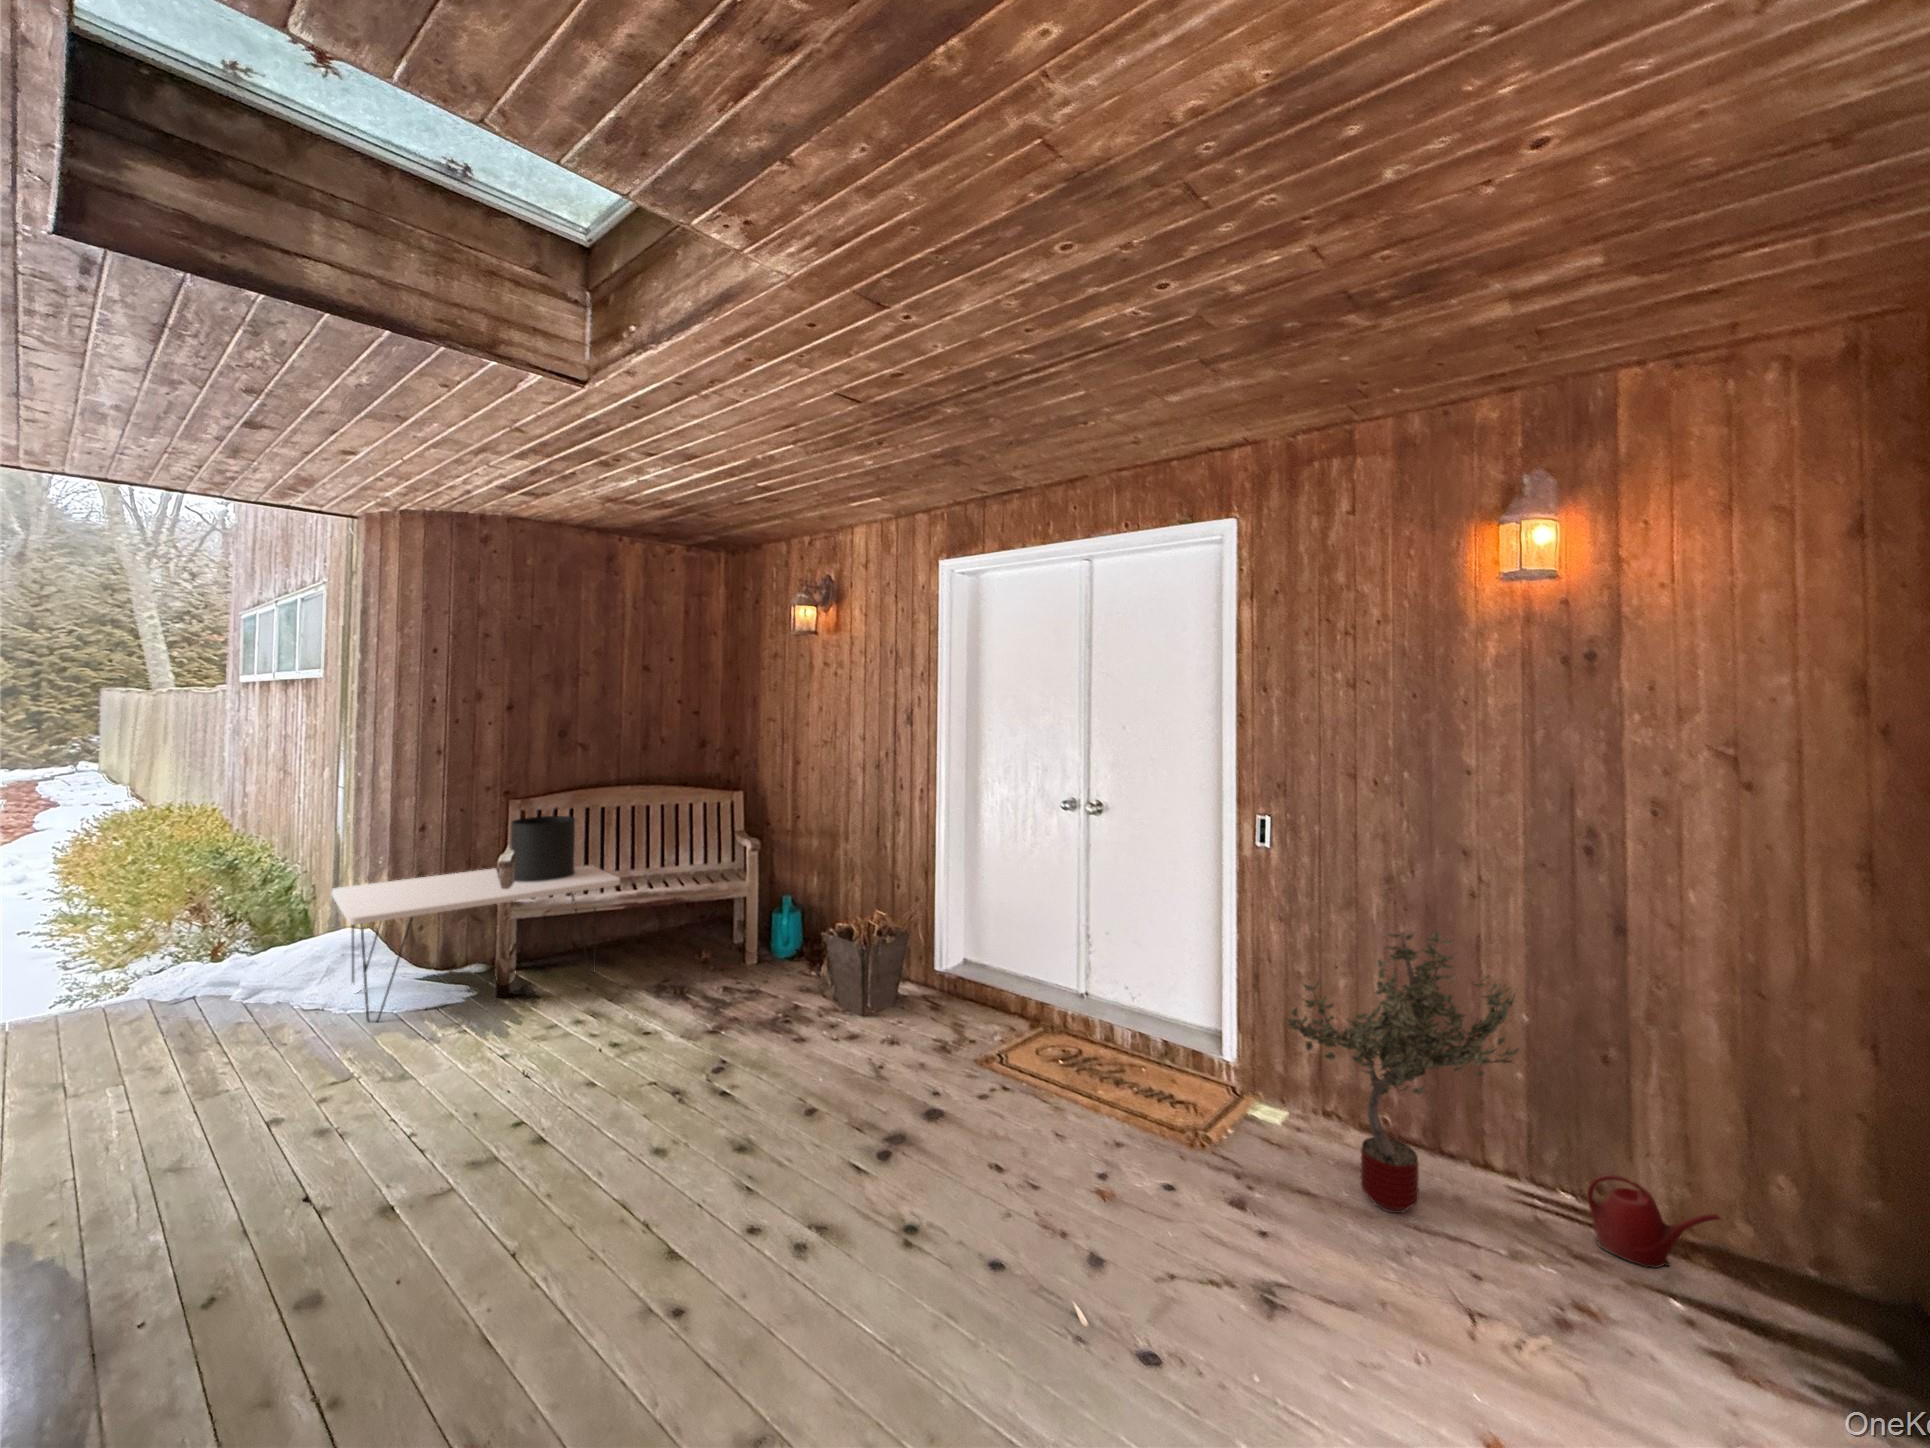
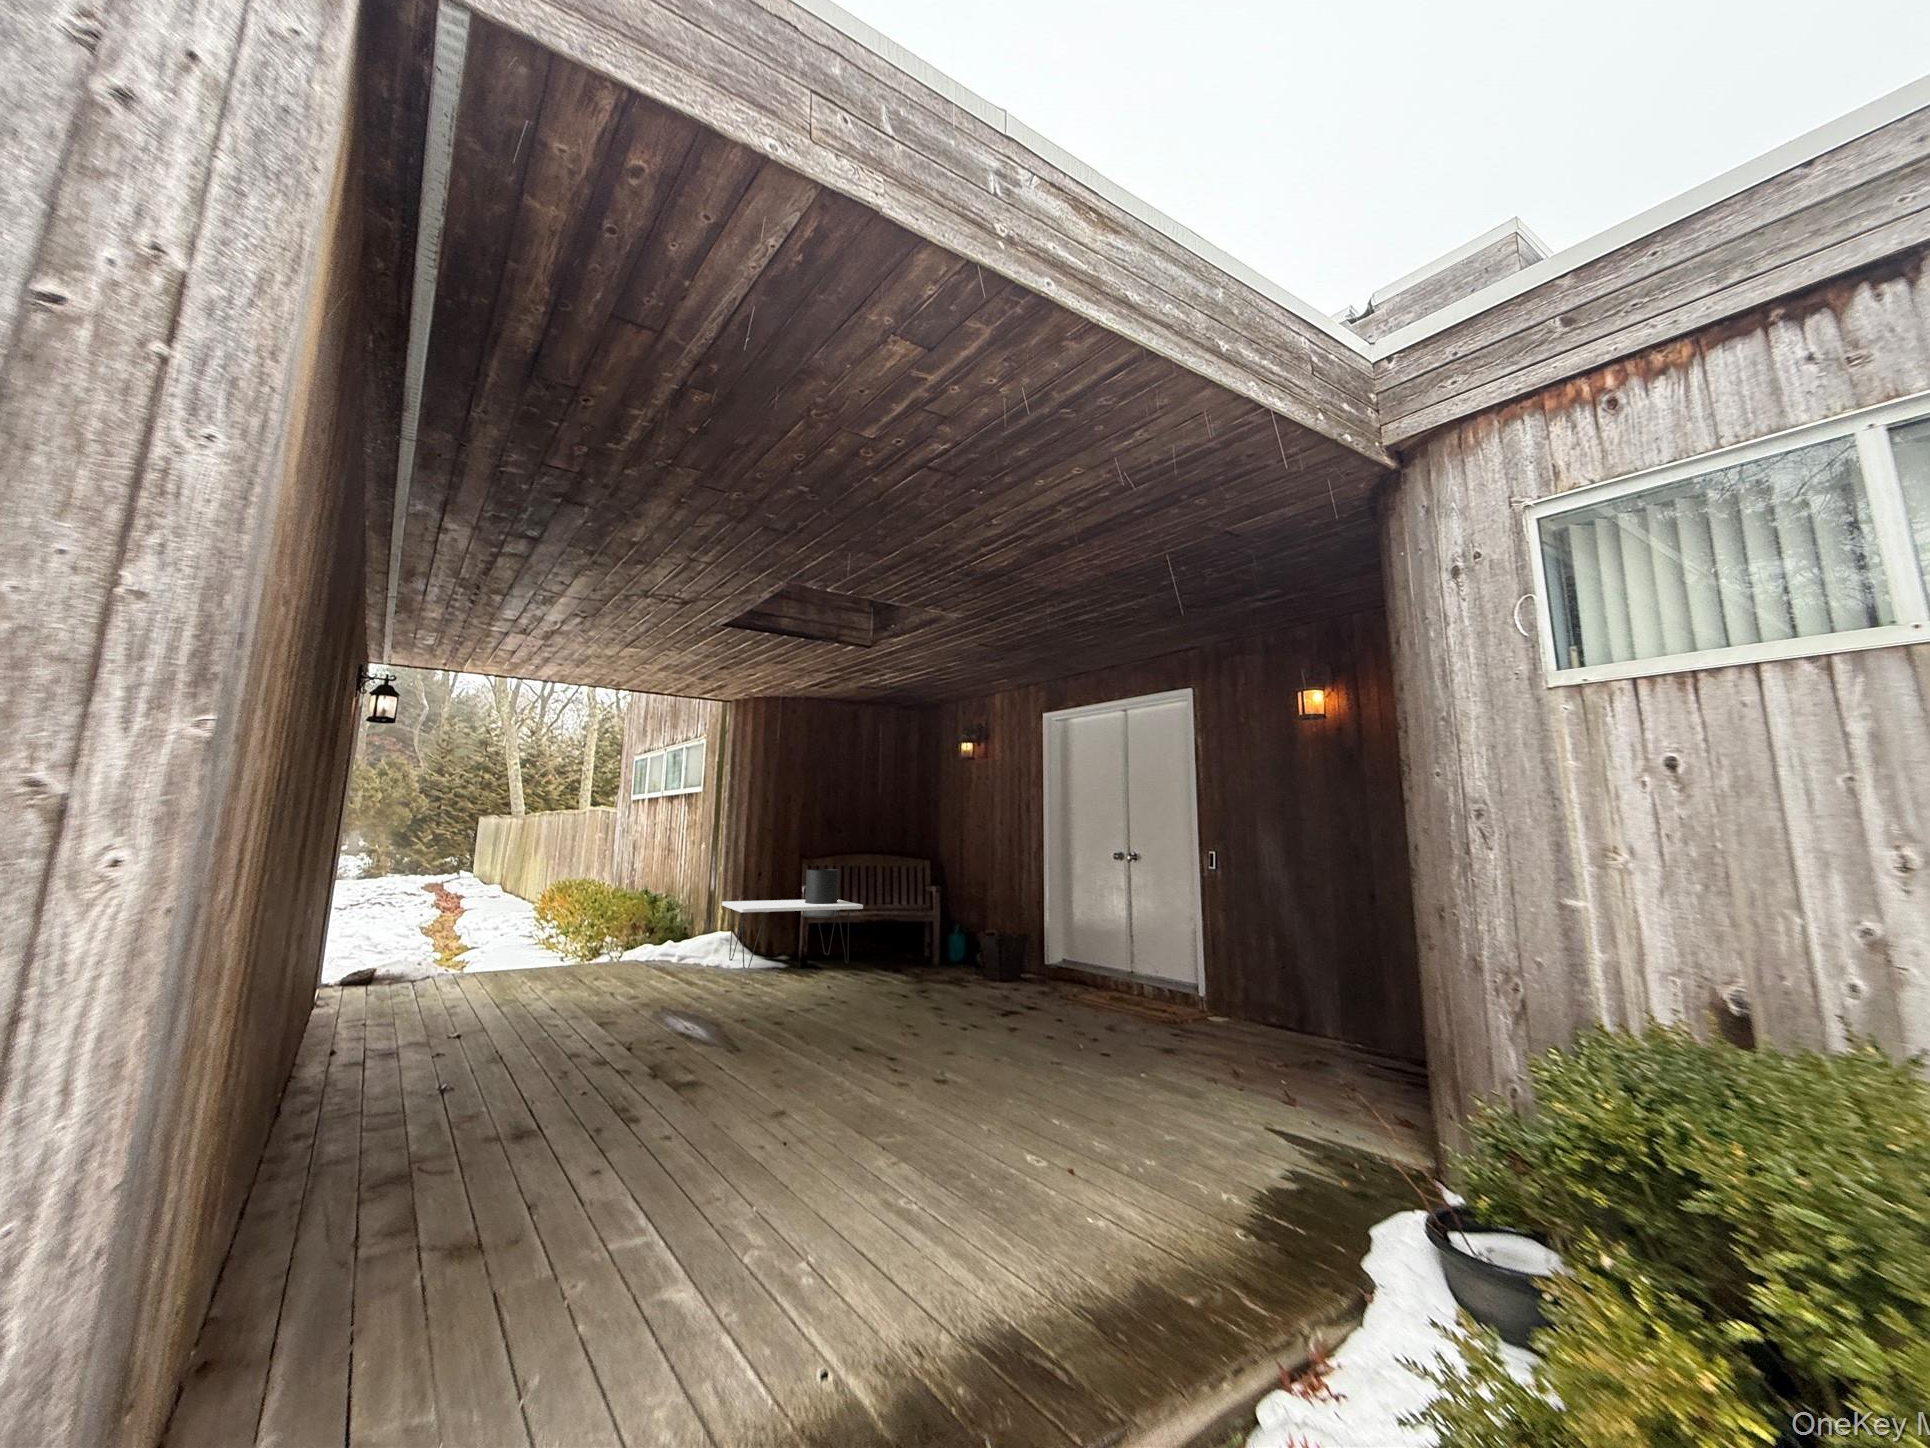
potted tree: present [1286,931,1519,1213] -> none [1205,897,1301,1046]
watering can: present [1588,1175,1722,1268] -> none [1347,1022,1401,1065]

